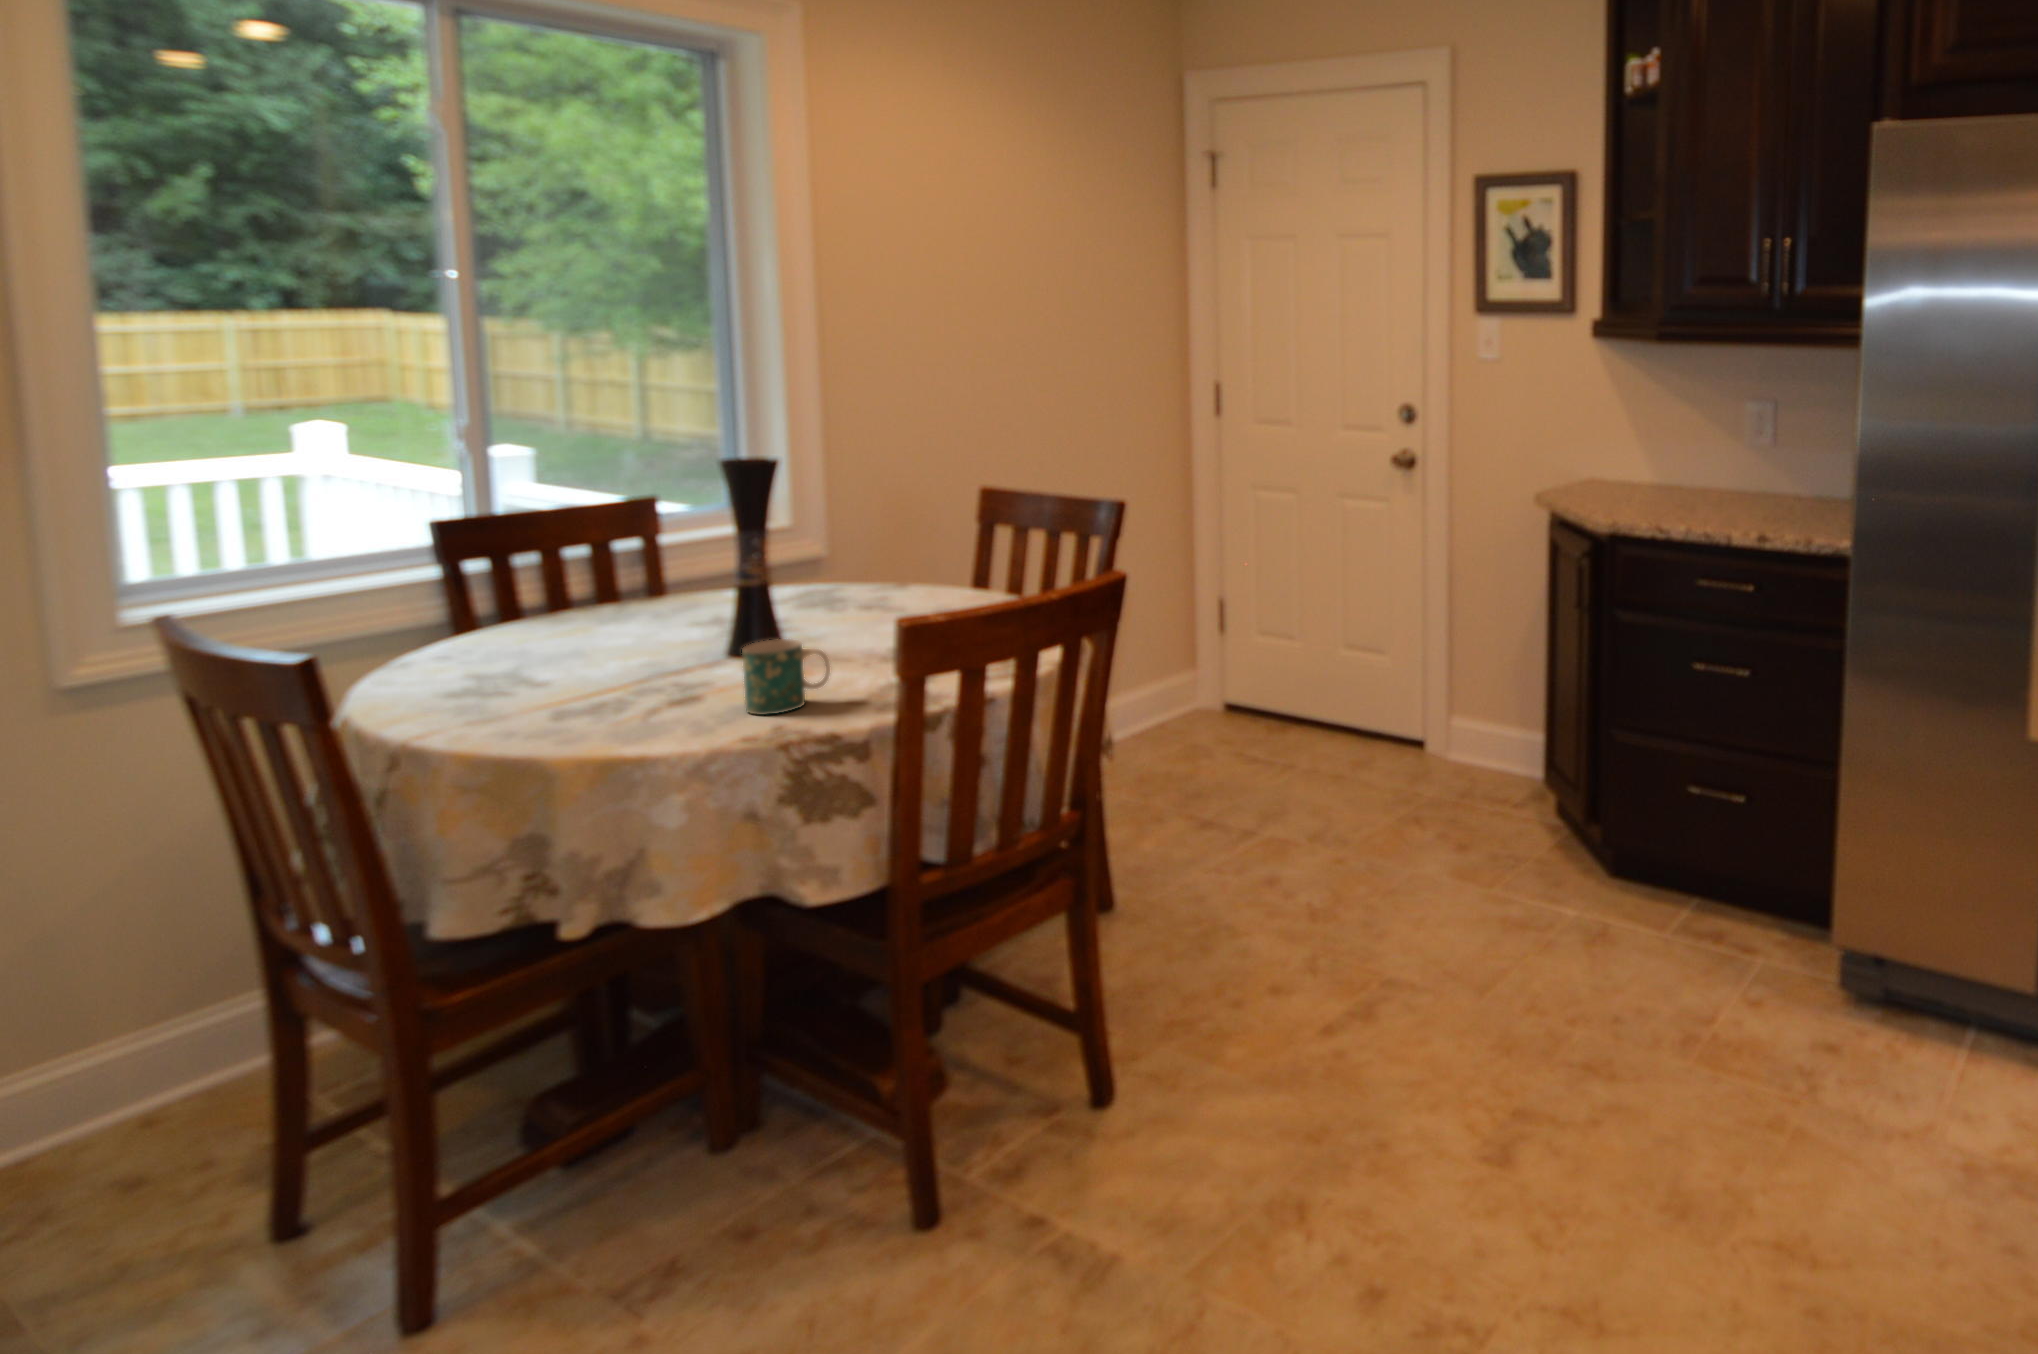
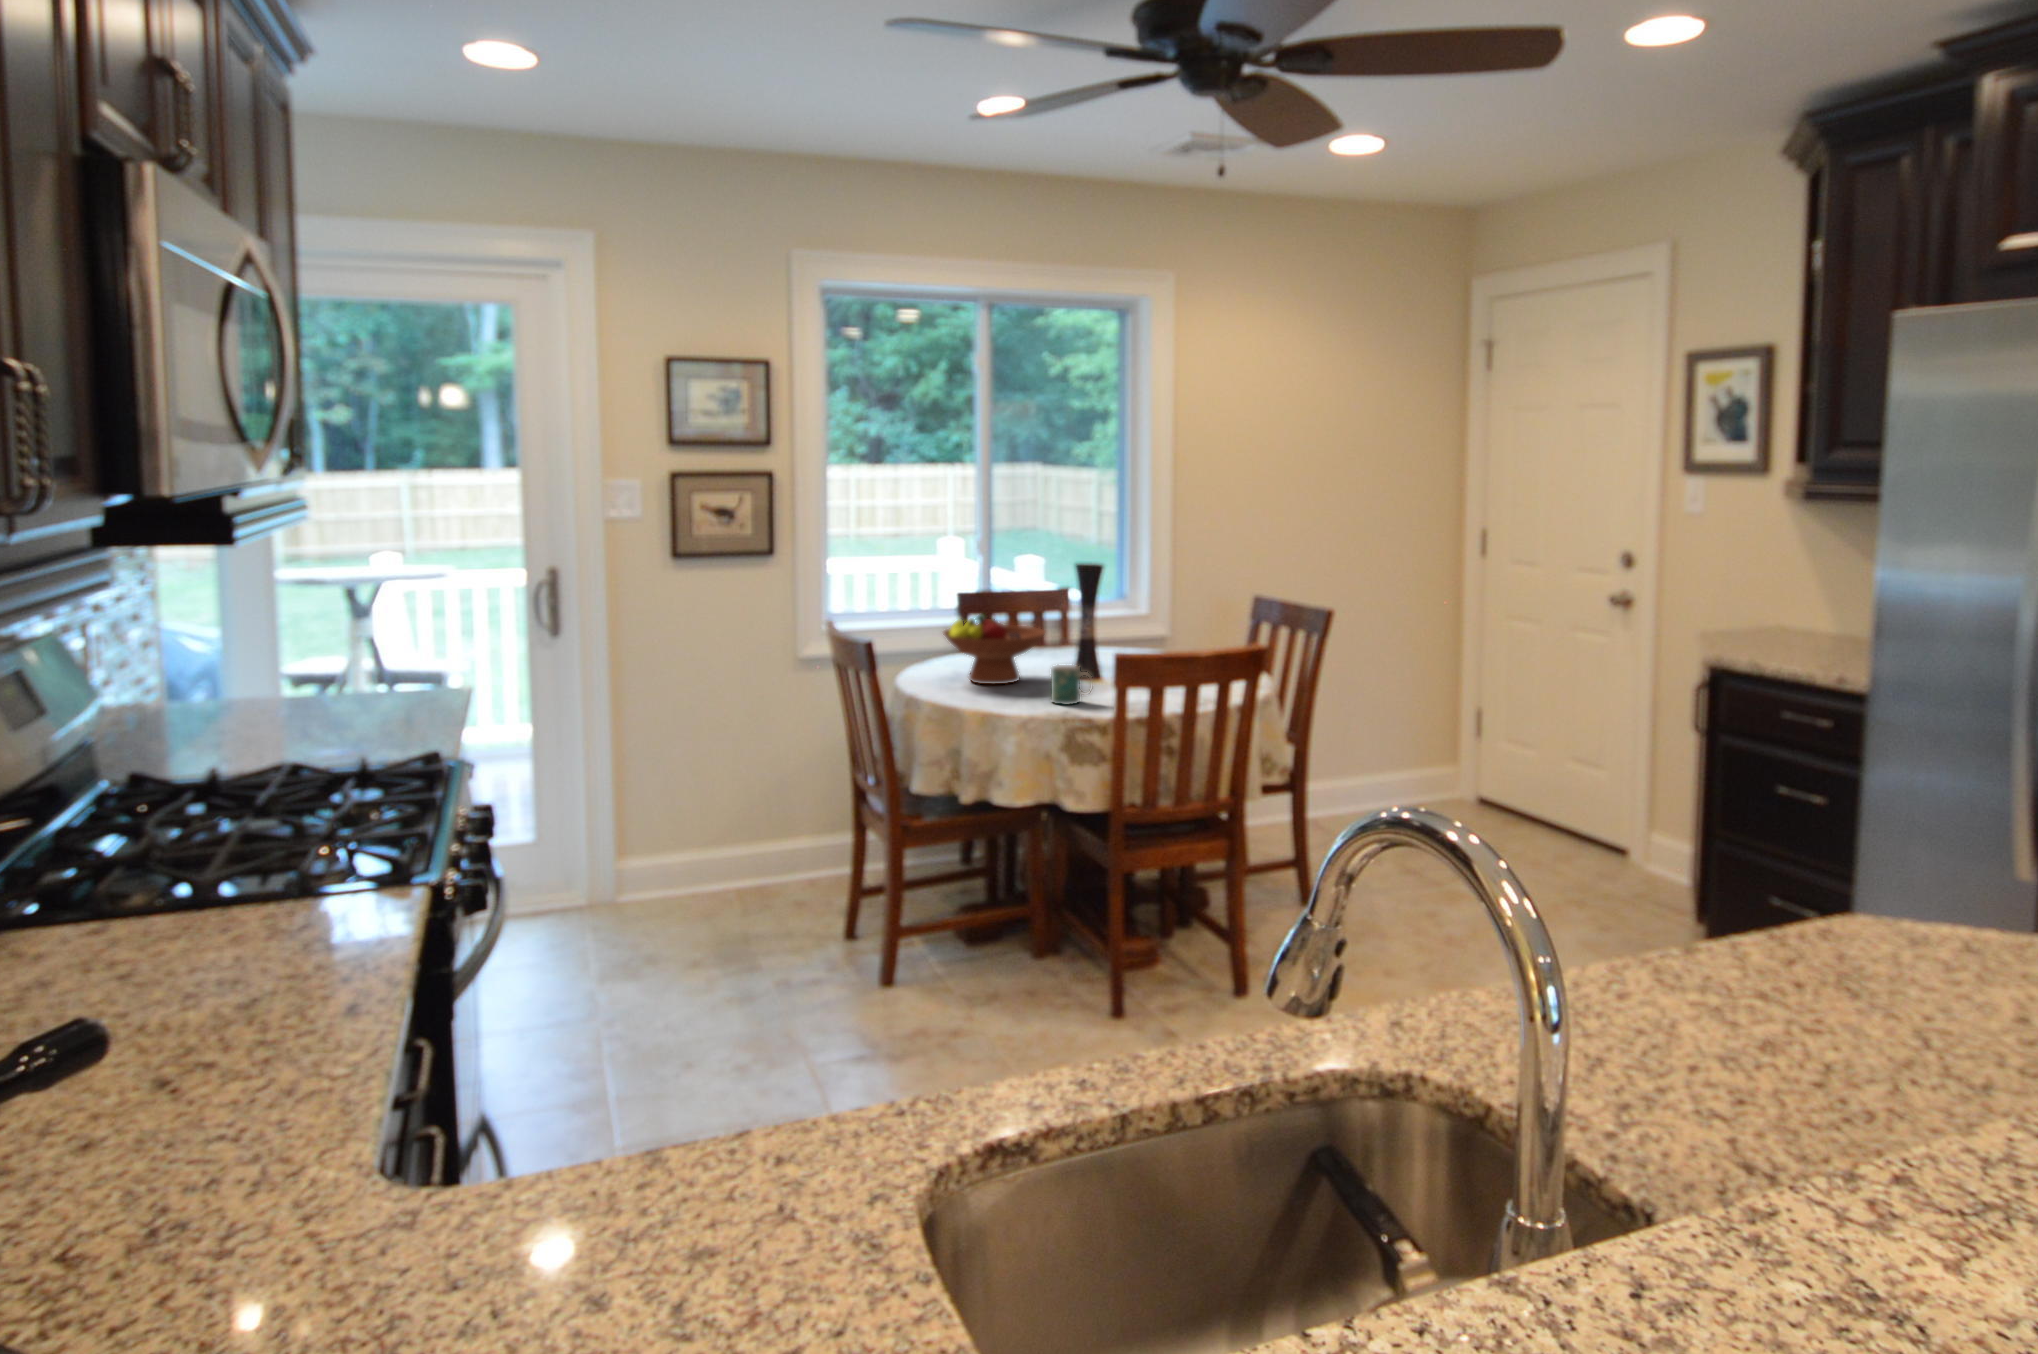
fruit bowl: none [452,565,692,698] -> present [943,615,1045,684]

